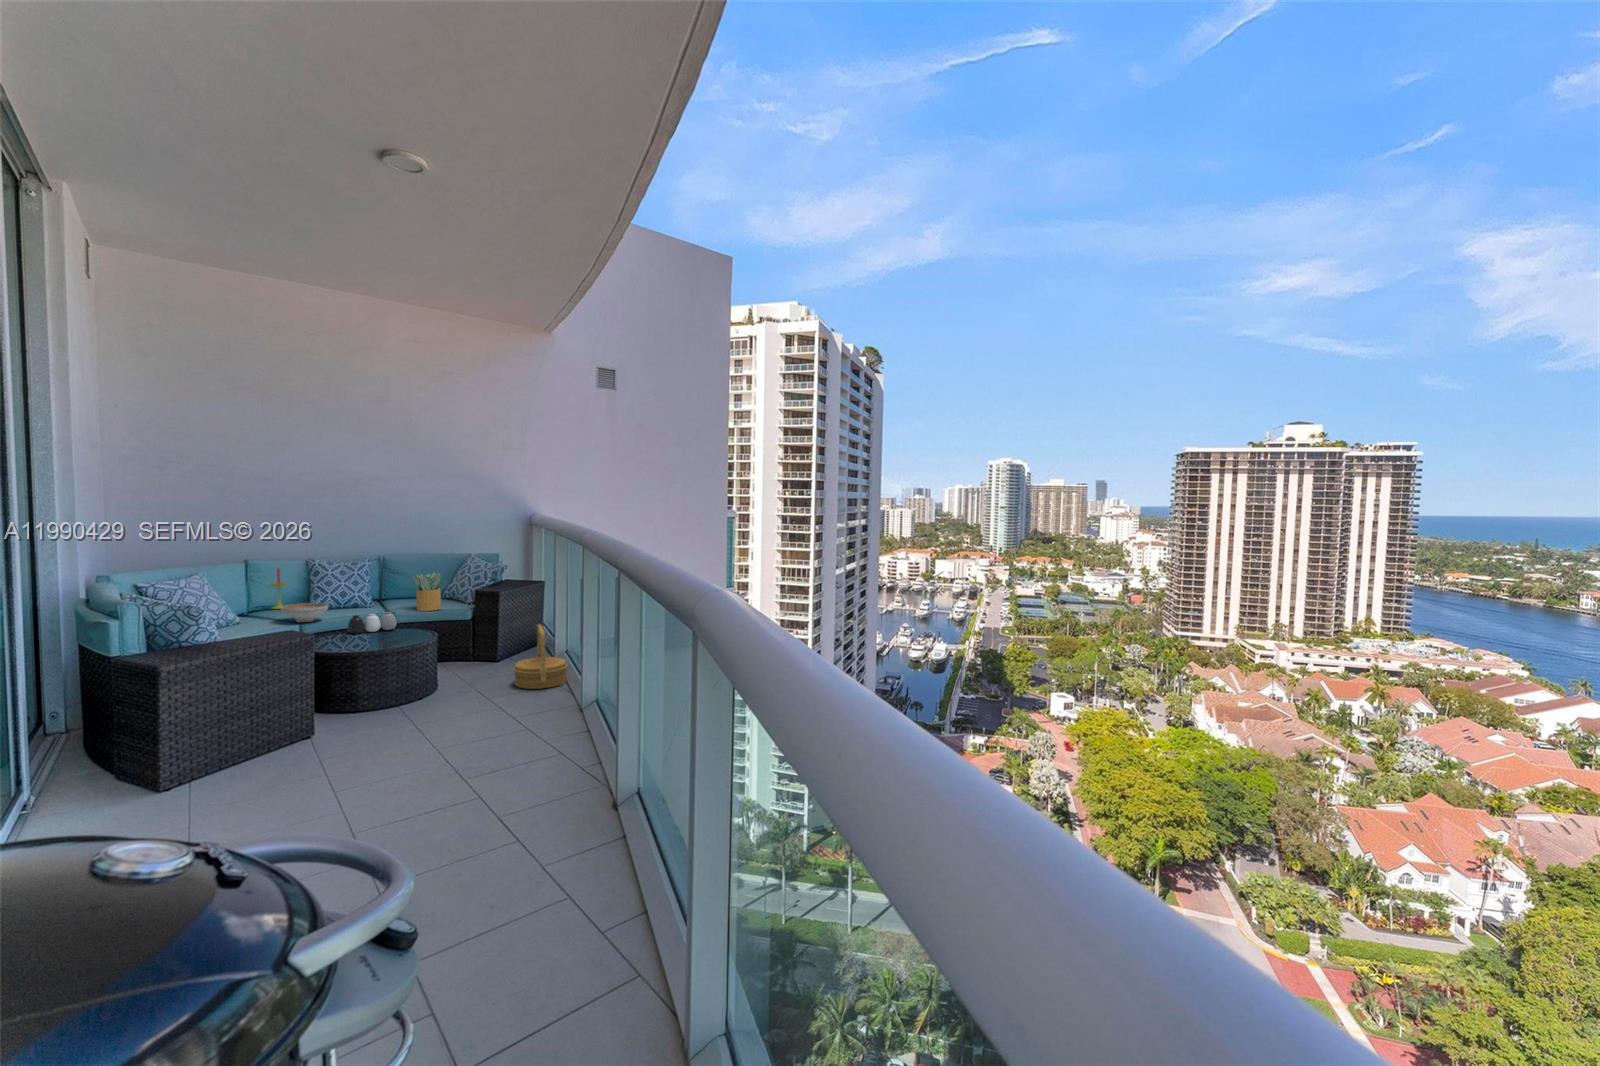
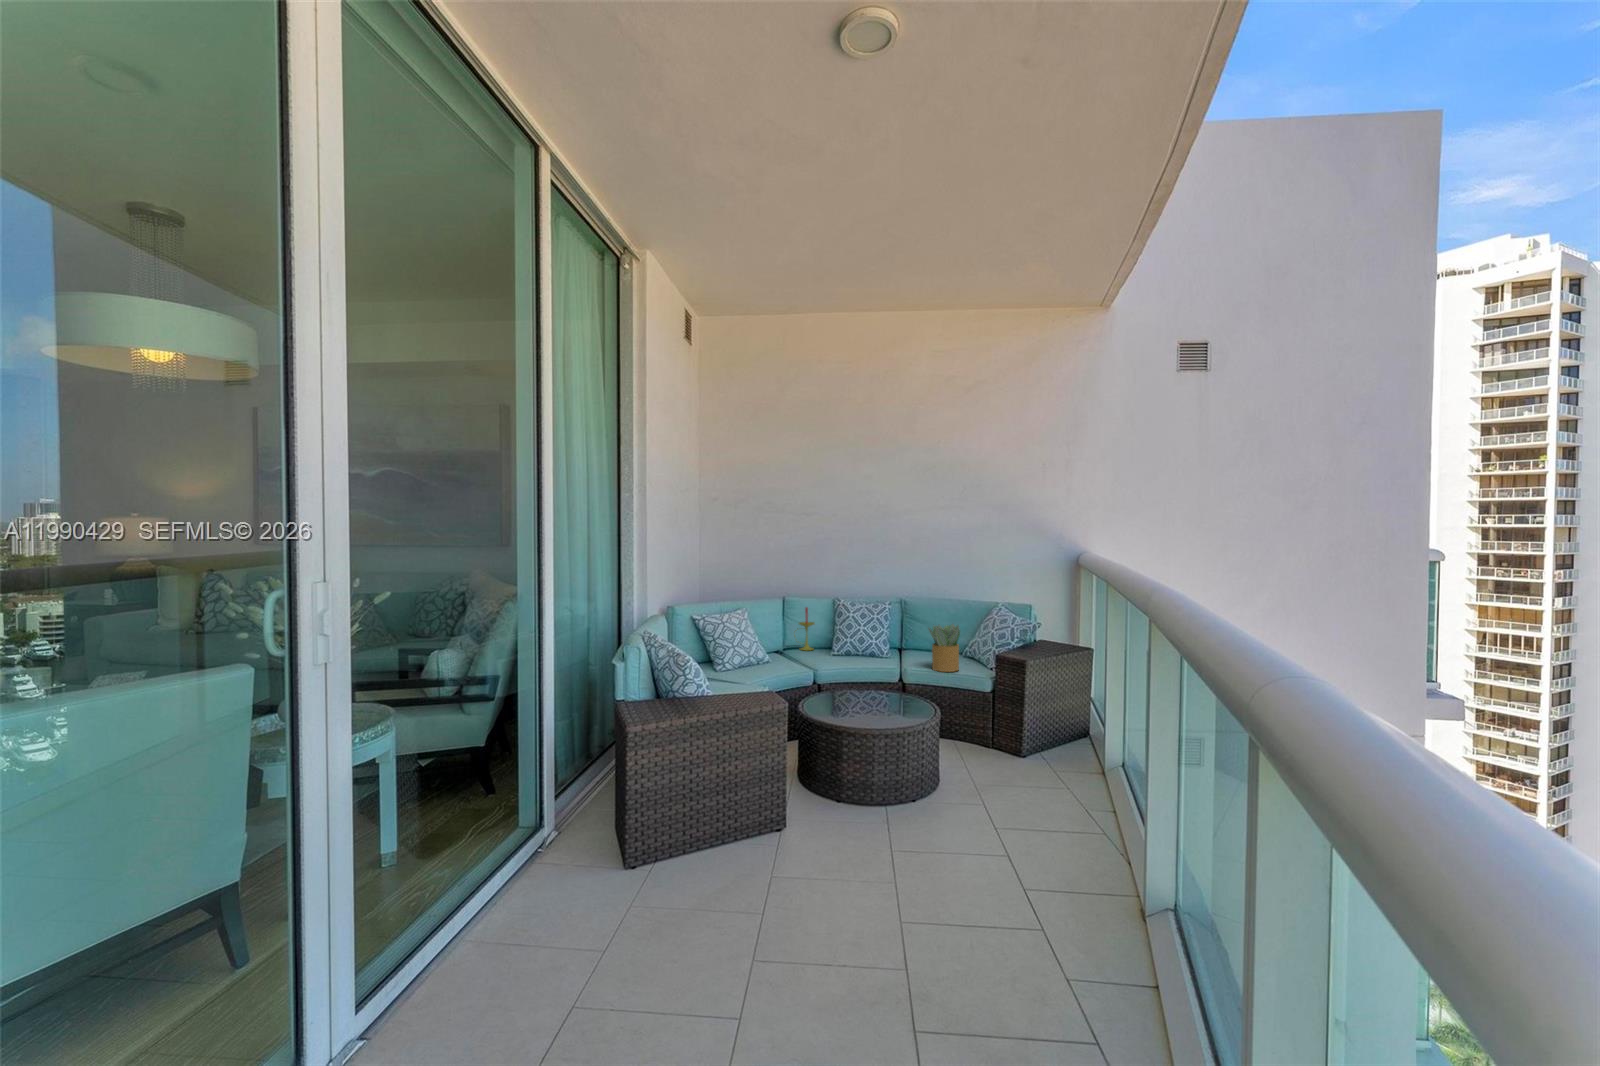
decorative bowl: present [281,603,328,622] -> none [795,649,838,672]
vase: present [348,612,396,634] -> none [844,674,896,697]
woven basket: present [514,625,567,689] -> none [1033,722,1118,831]

